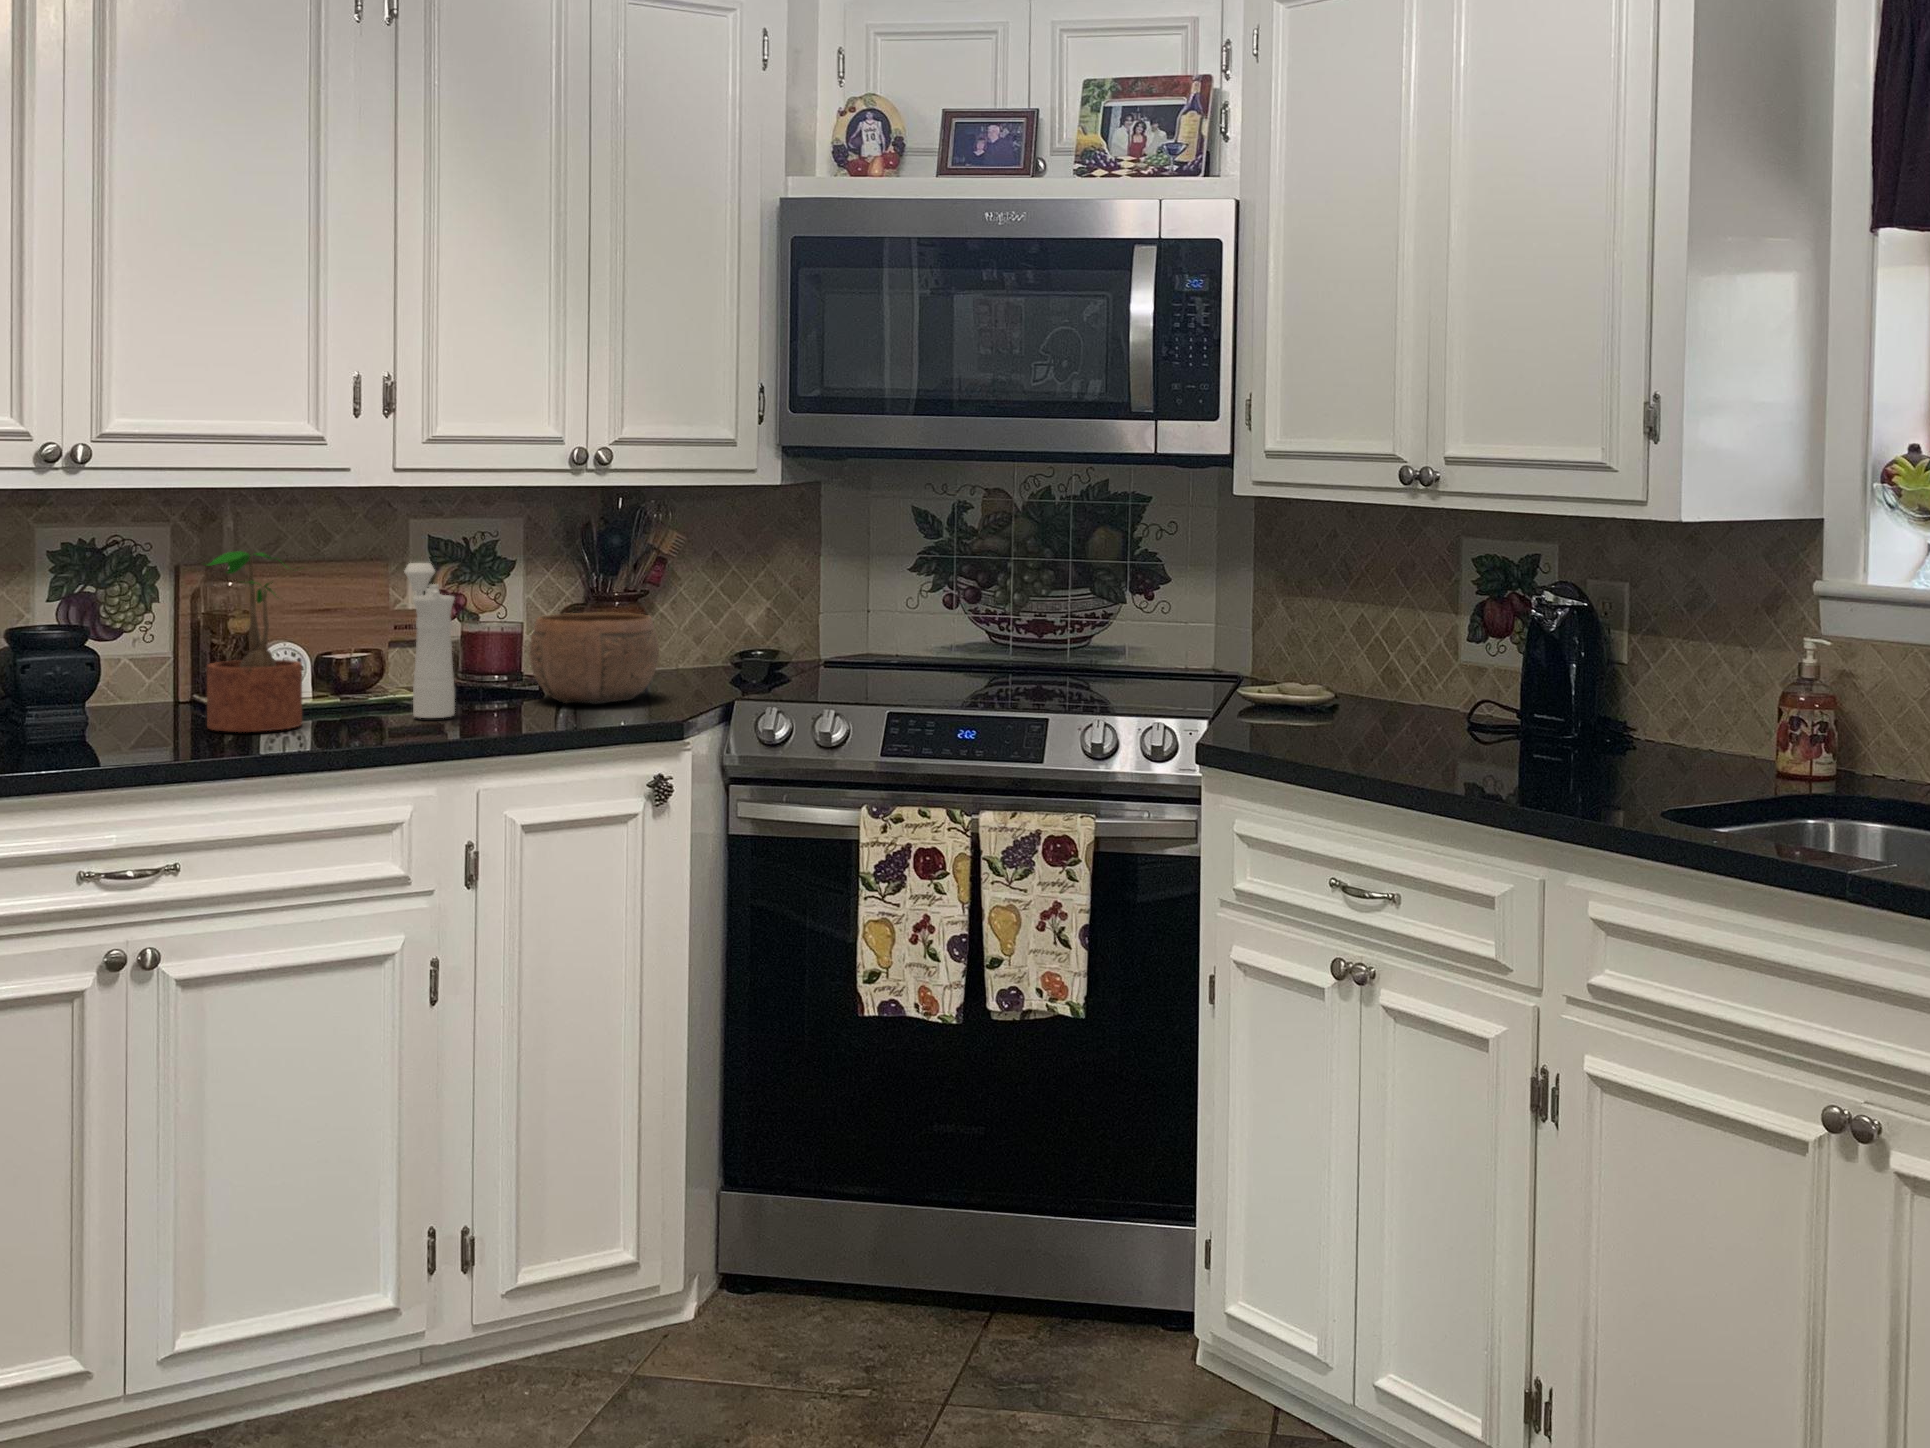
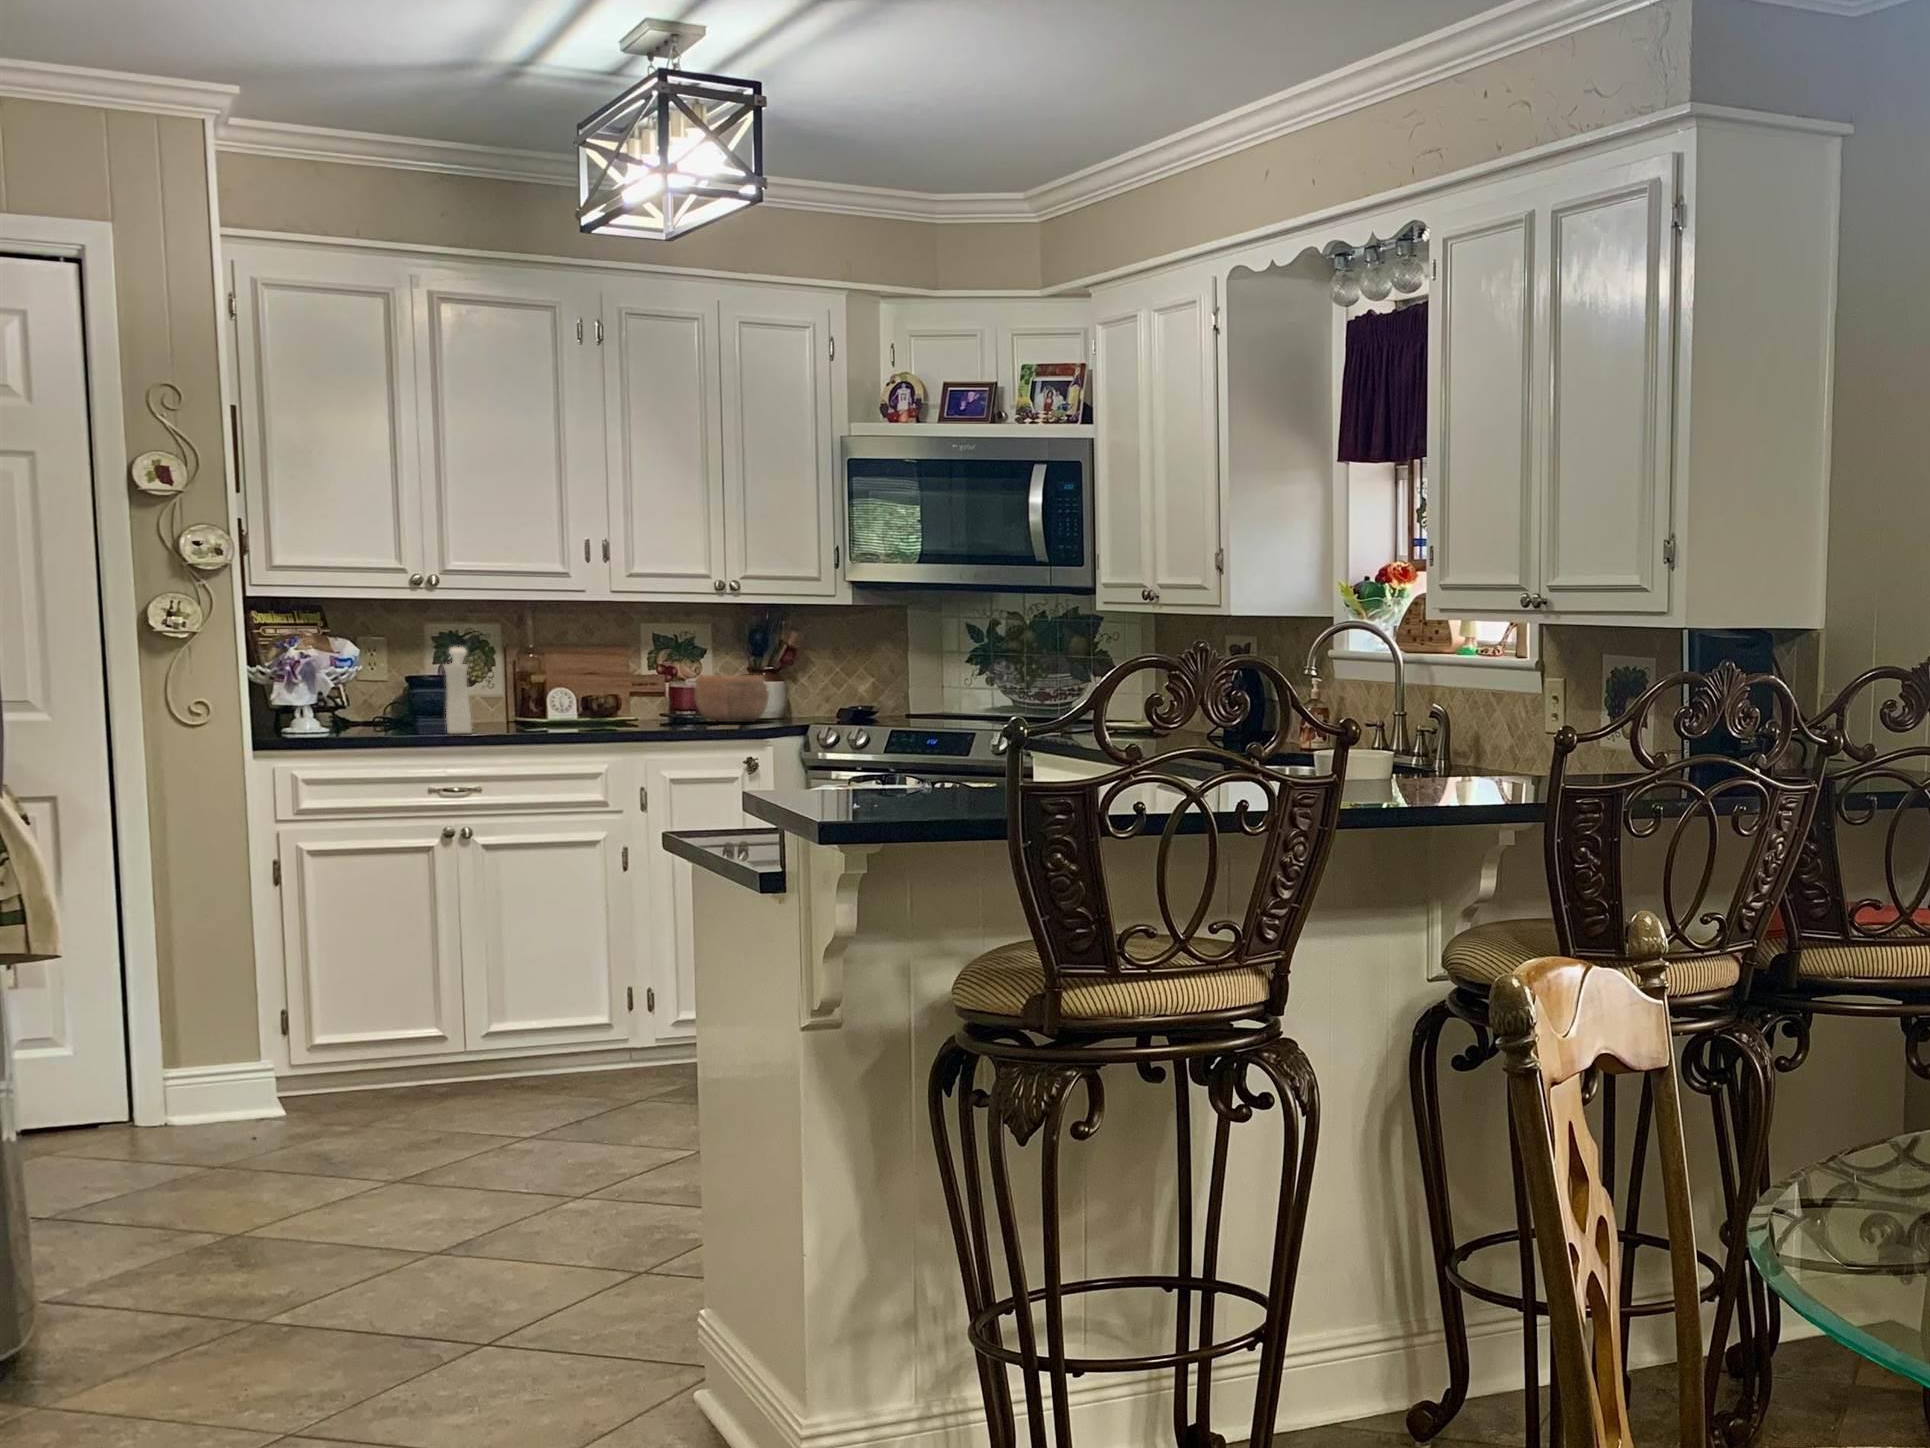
potted plant: present [207,551,302,732] -> none [500,634,559,728]
pepper mill: present [404,563,455,718] -> present [444,647,472,733]

